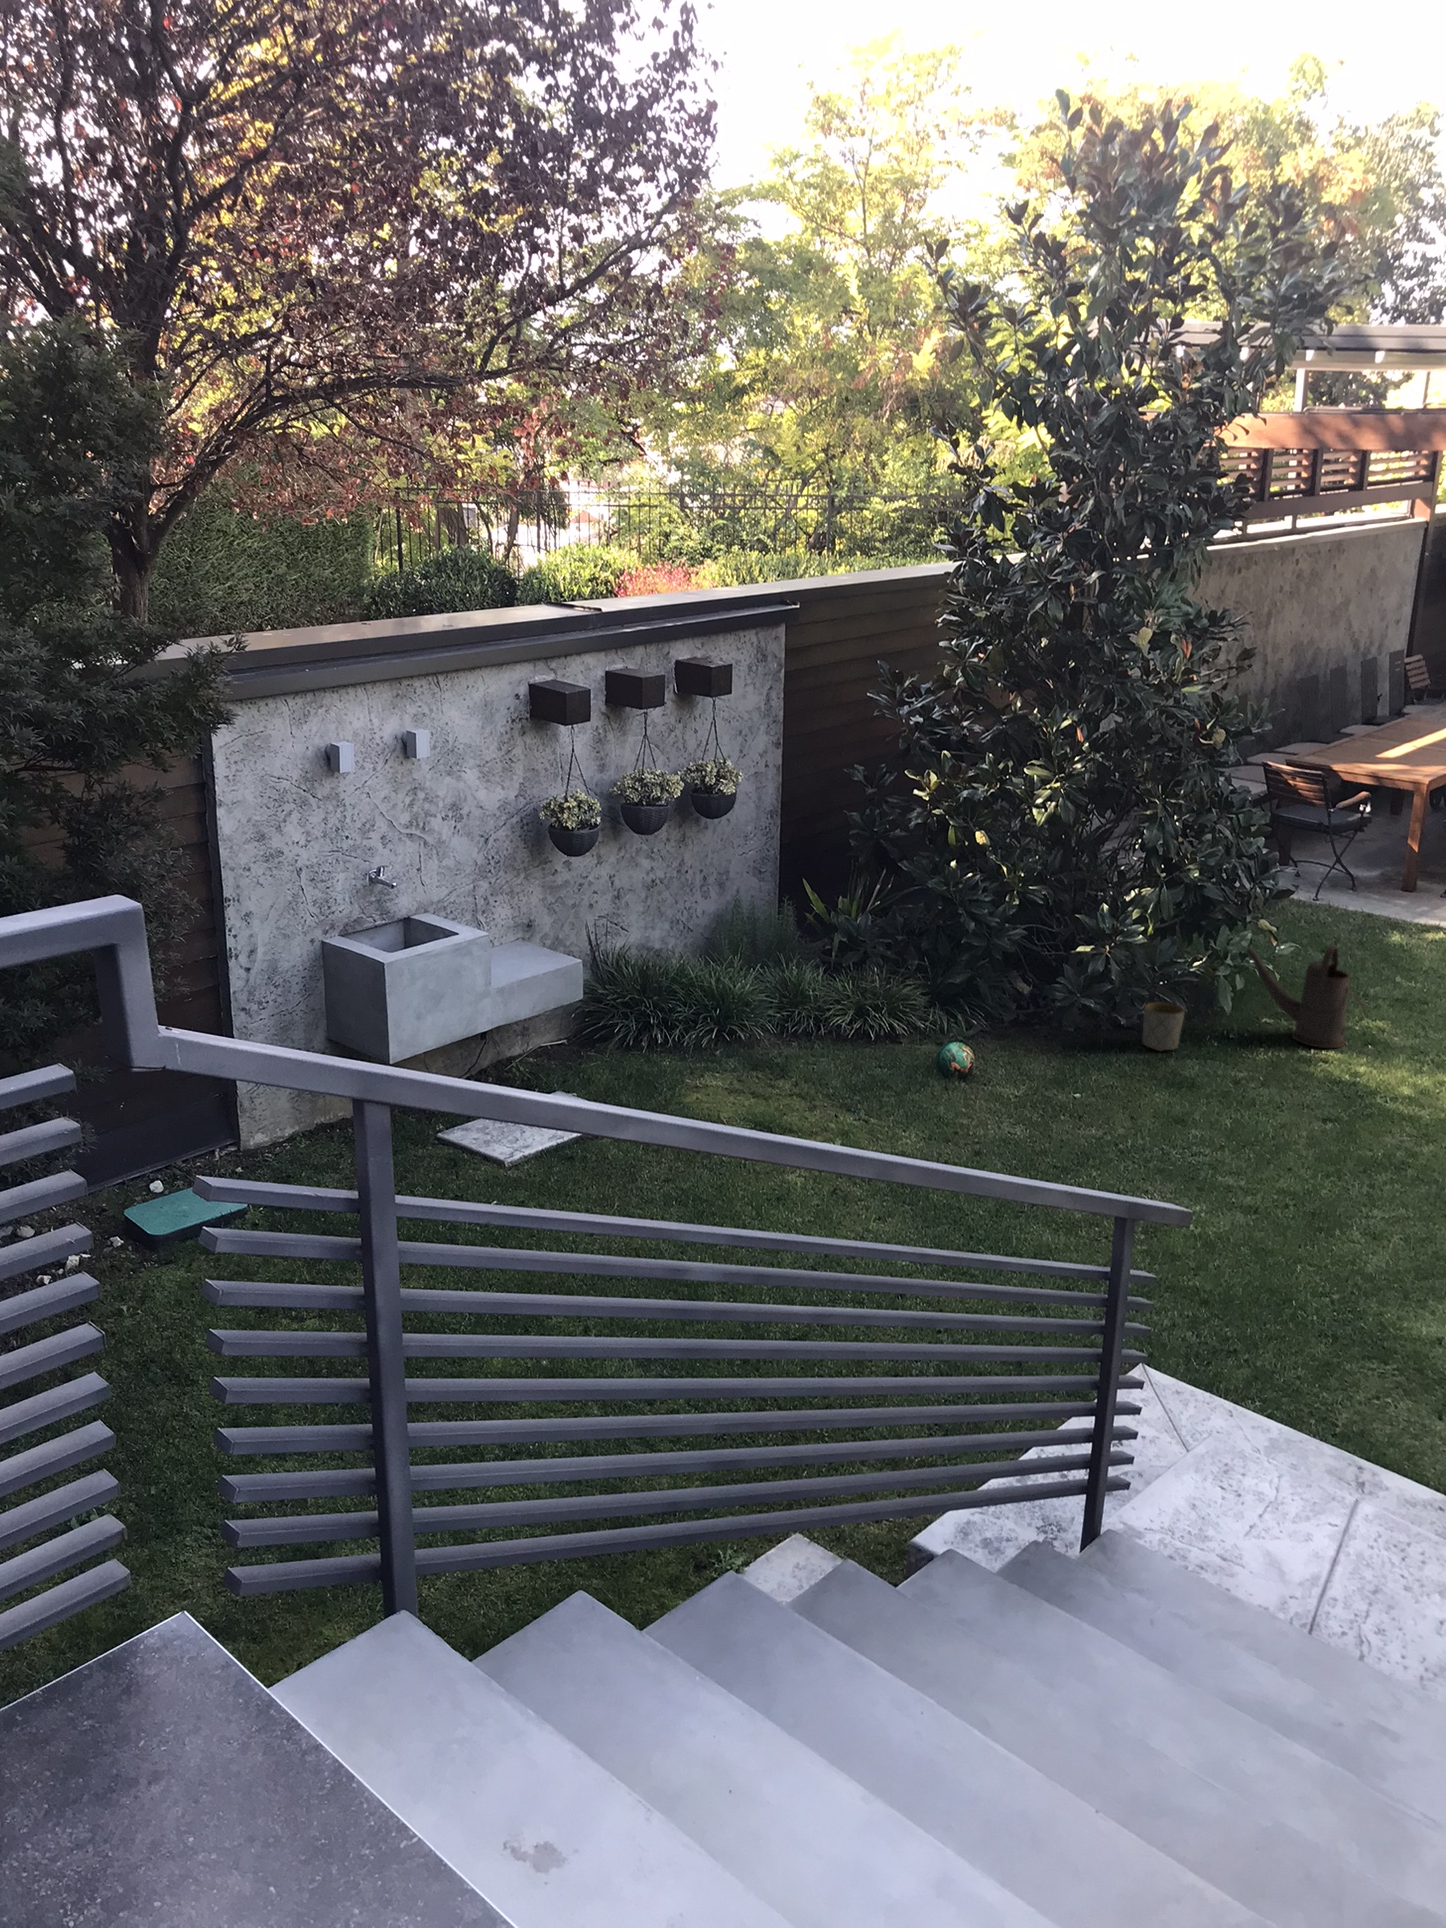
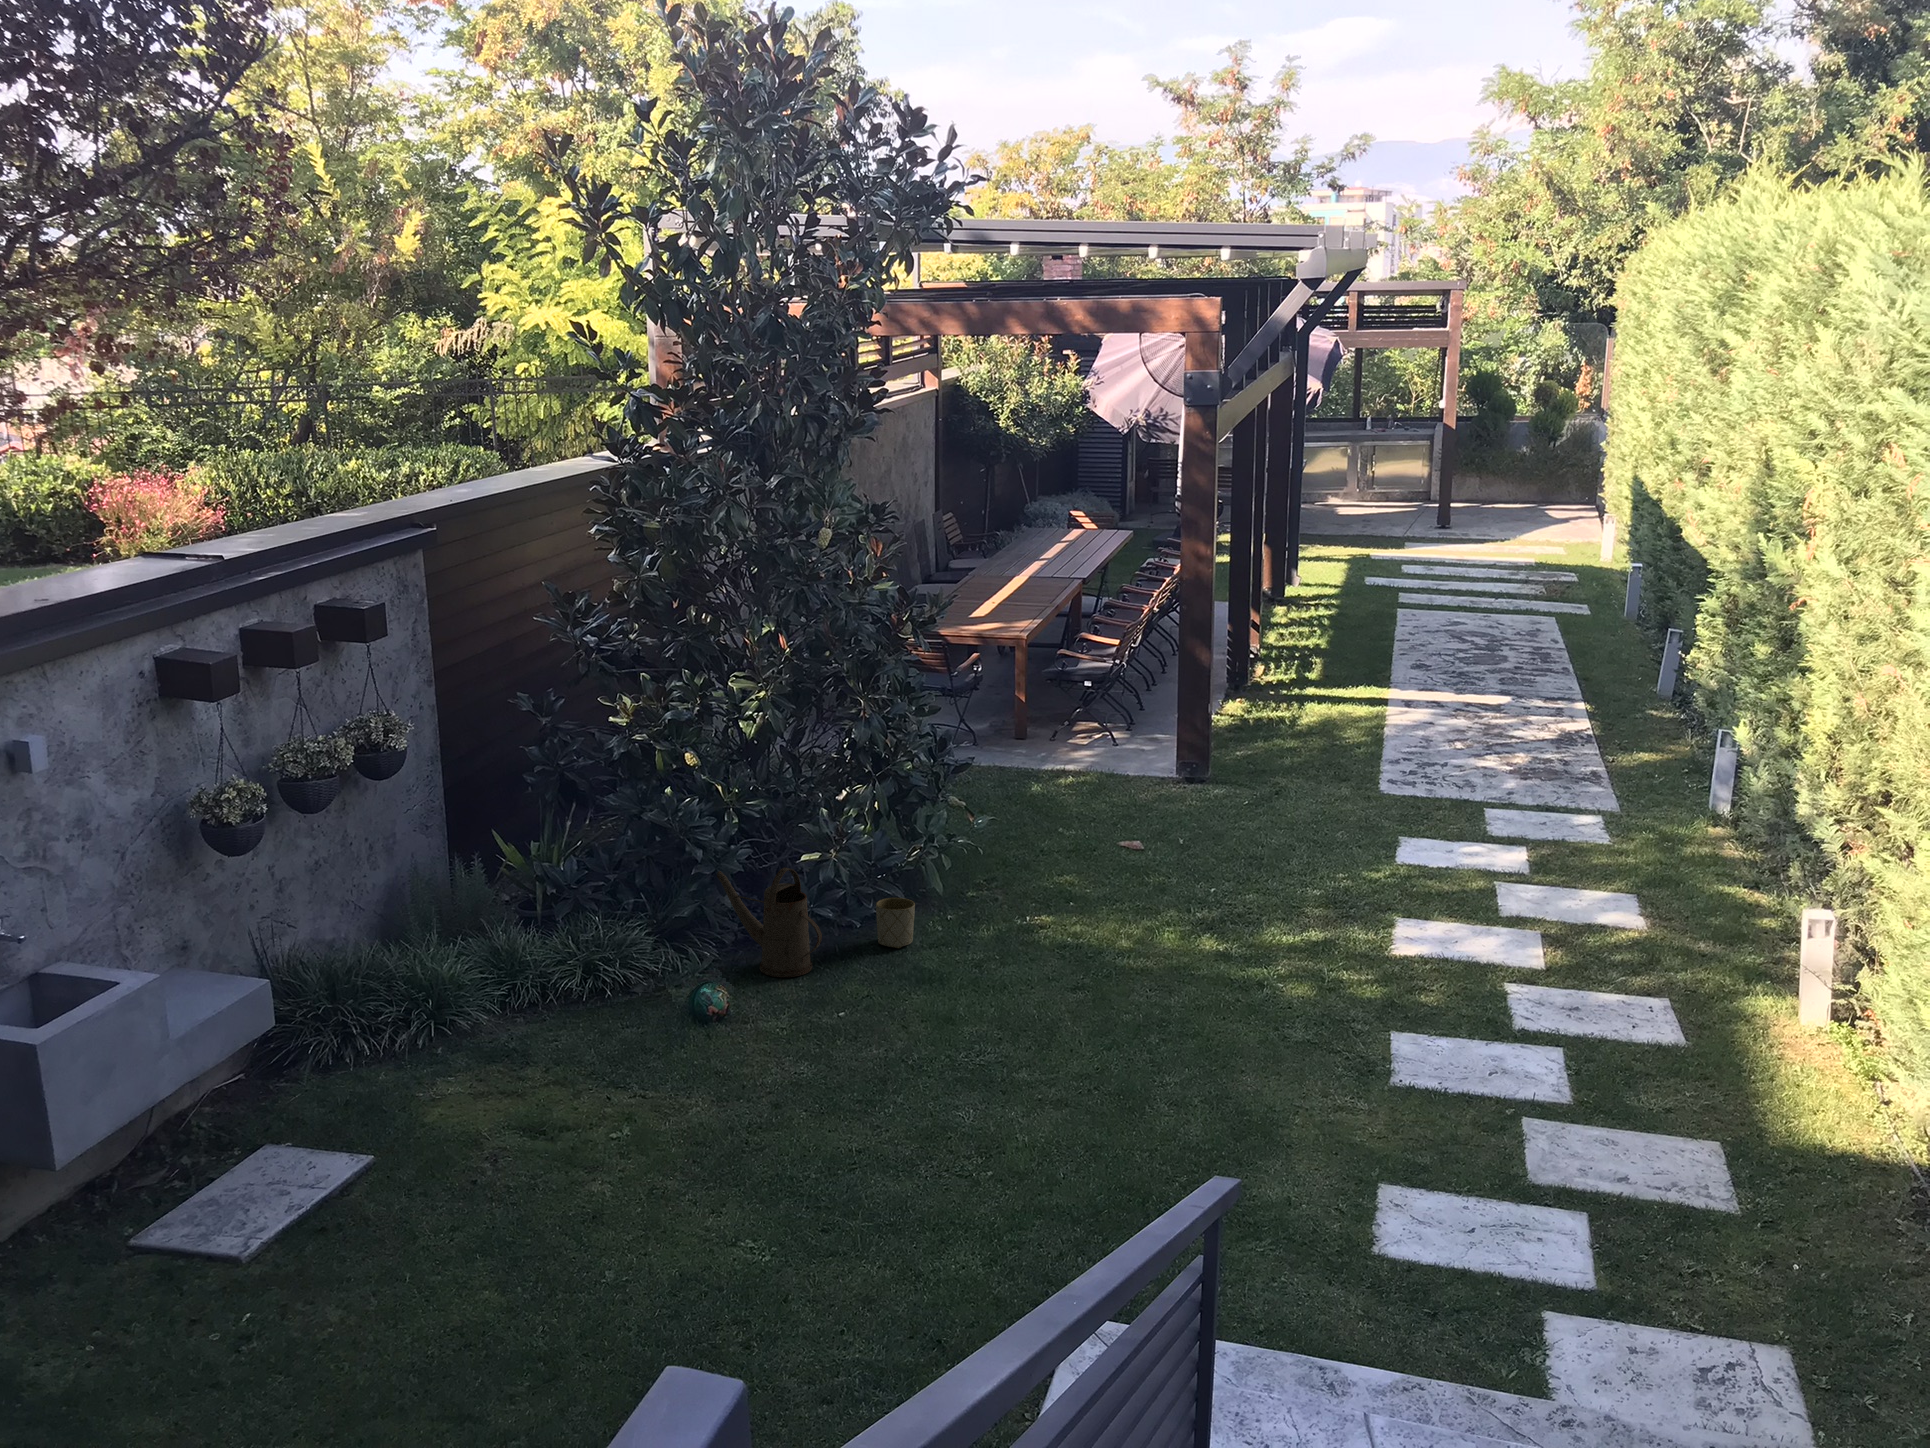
watering can: present [1247,946,1366,1048] -> present [717,868,822,977]

